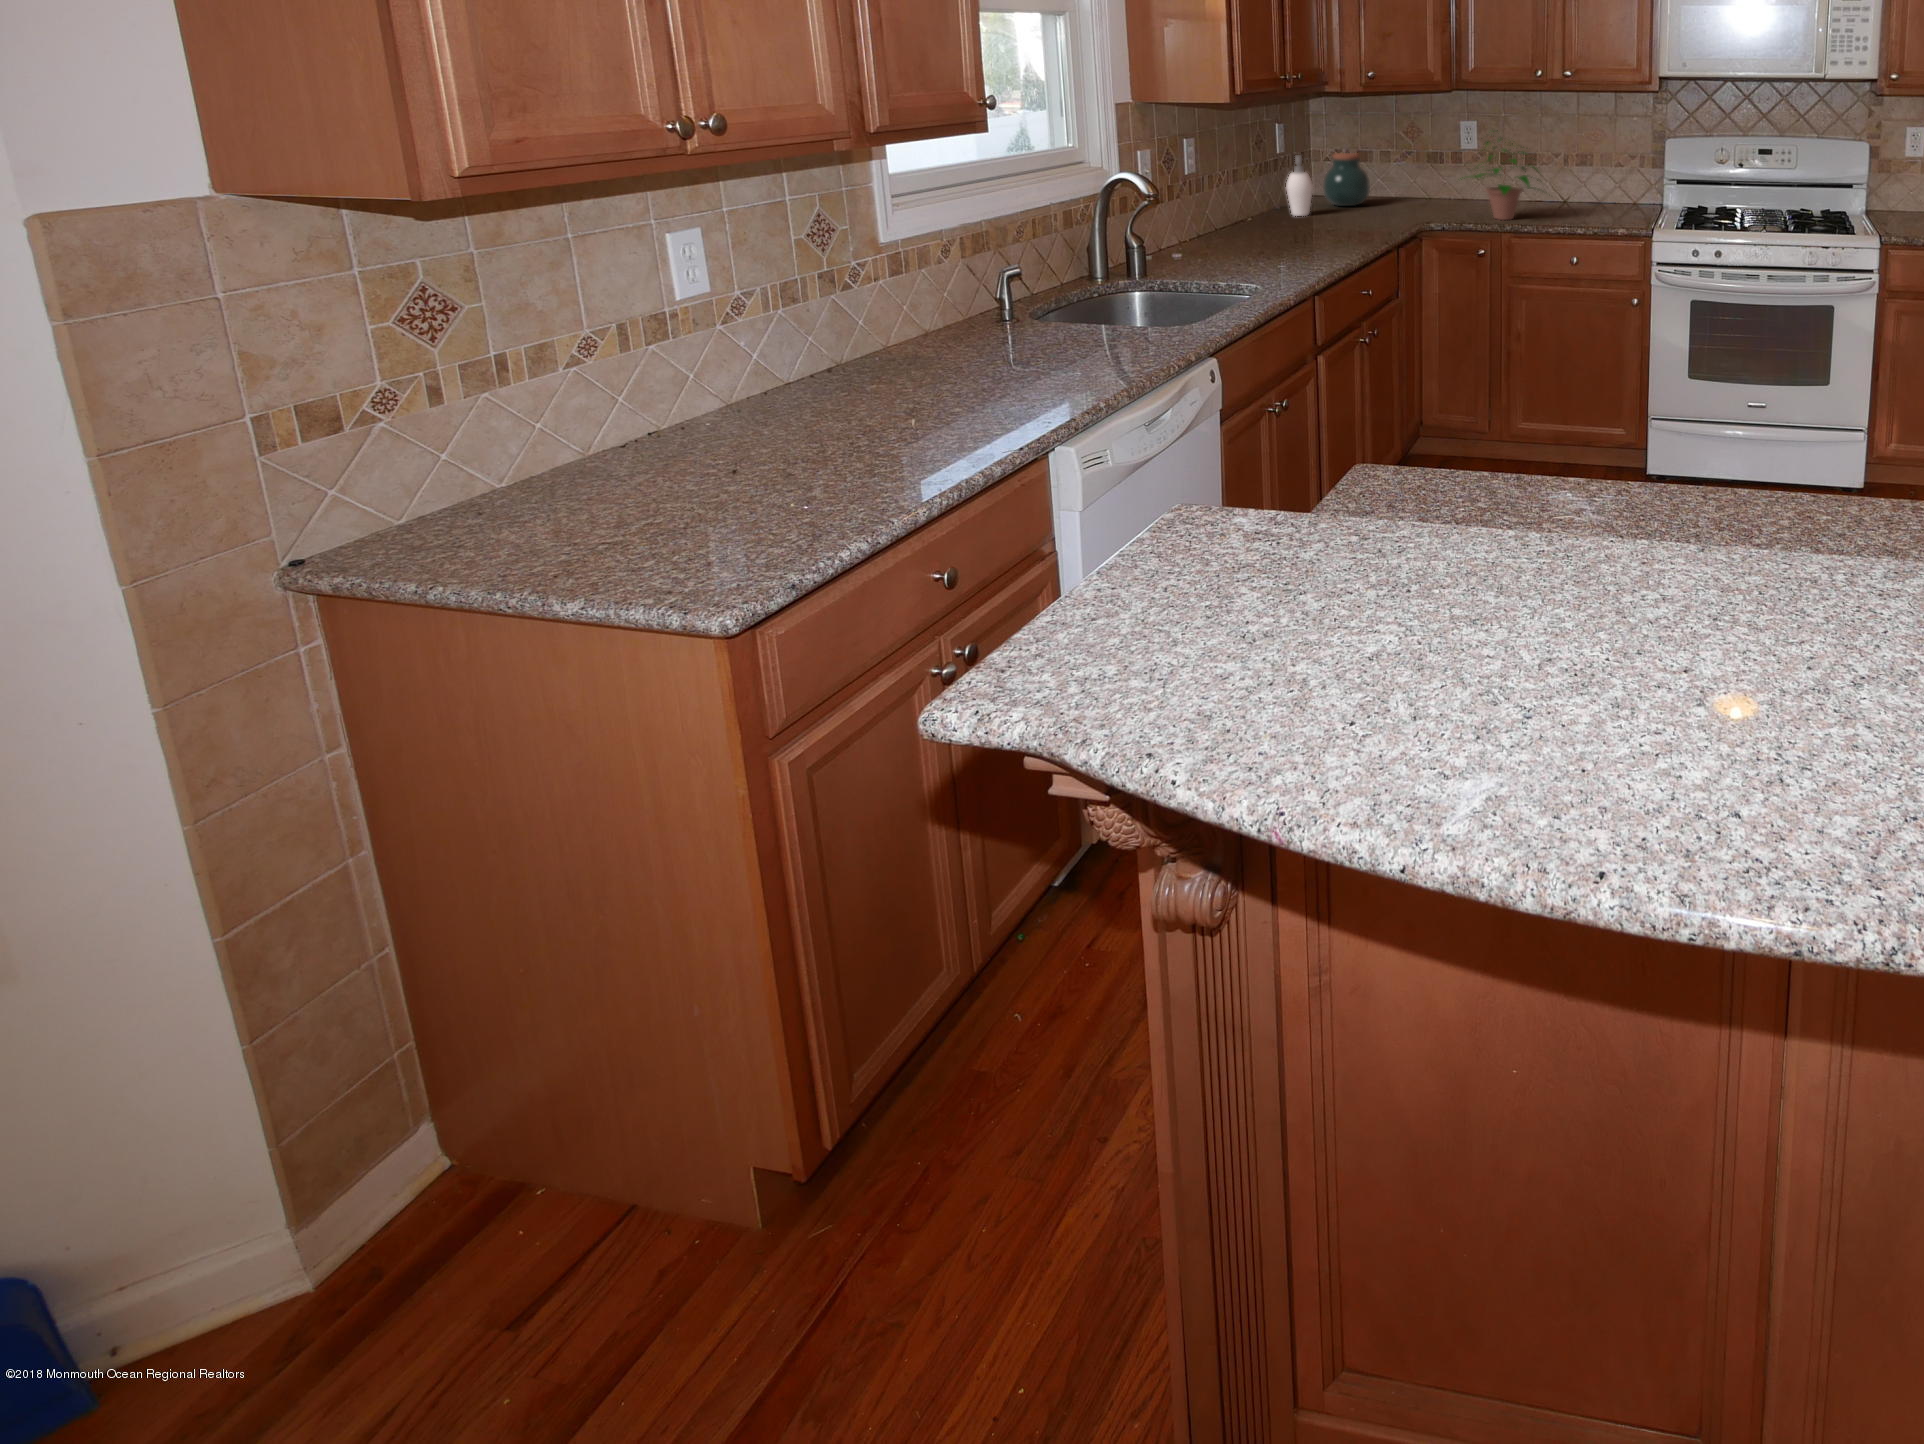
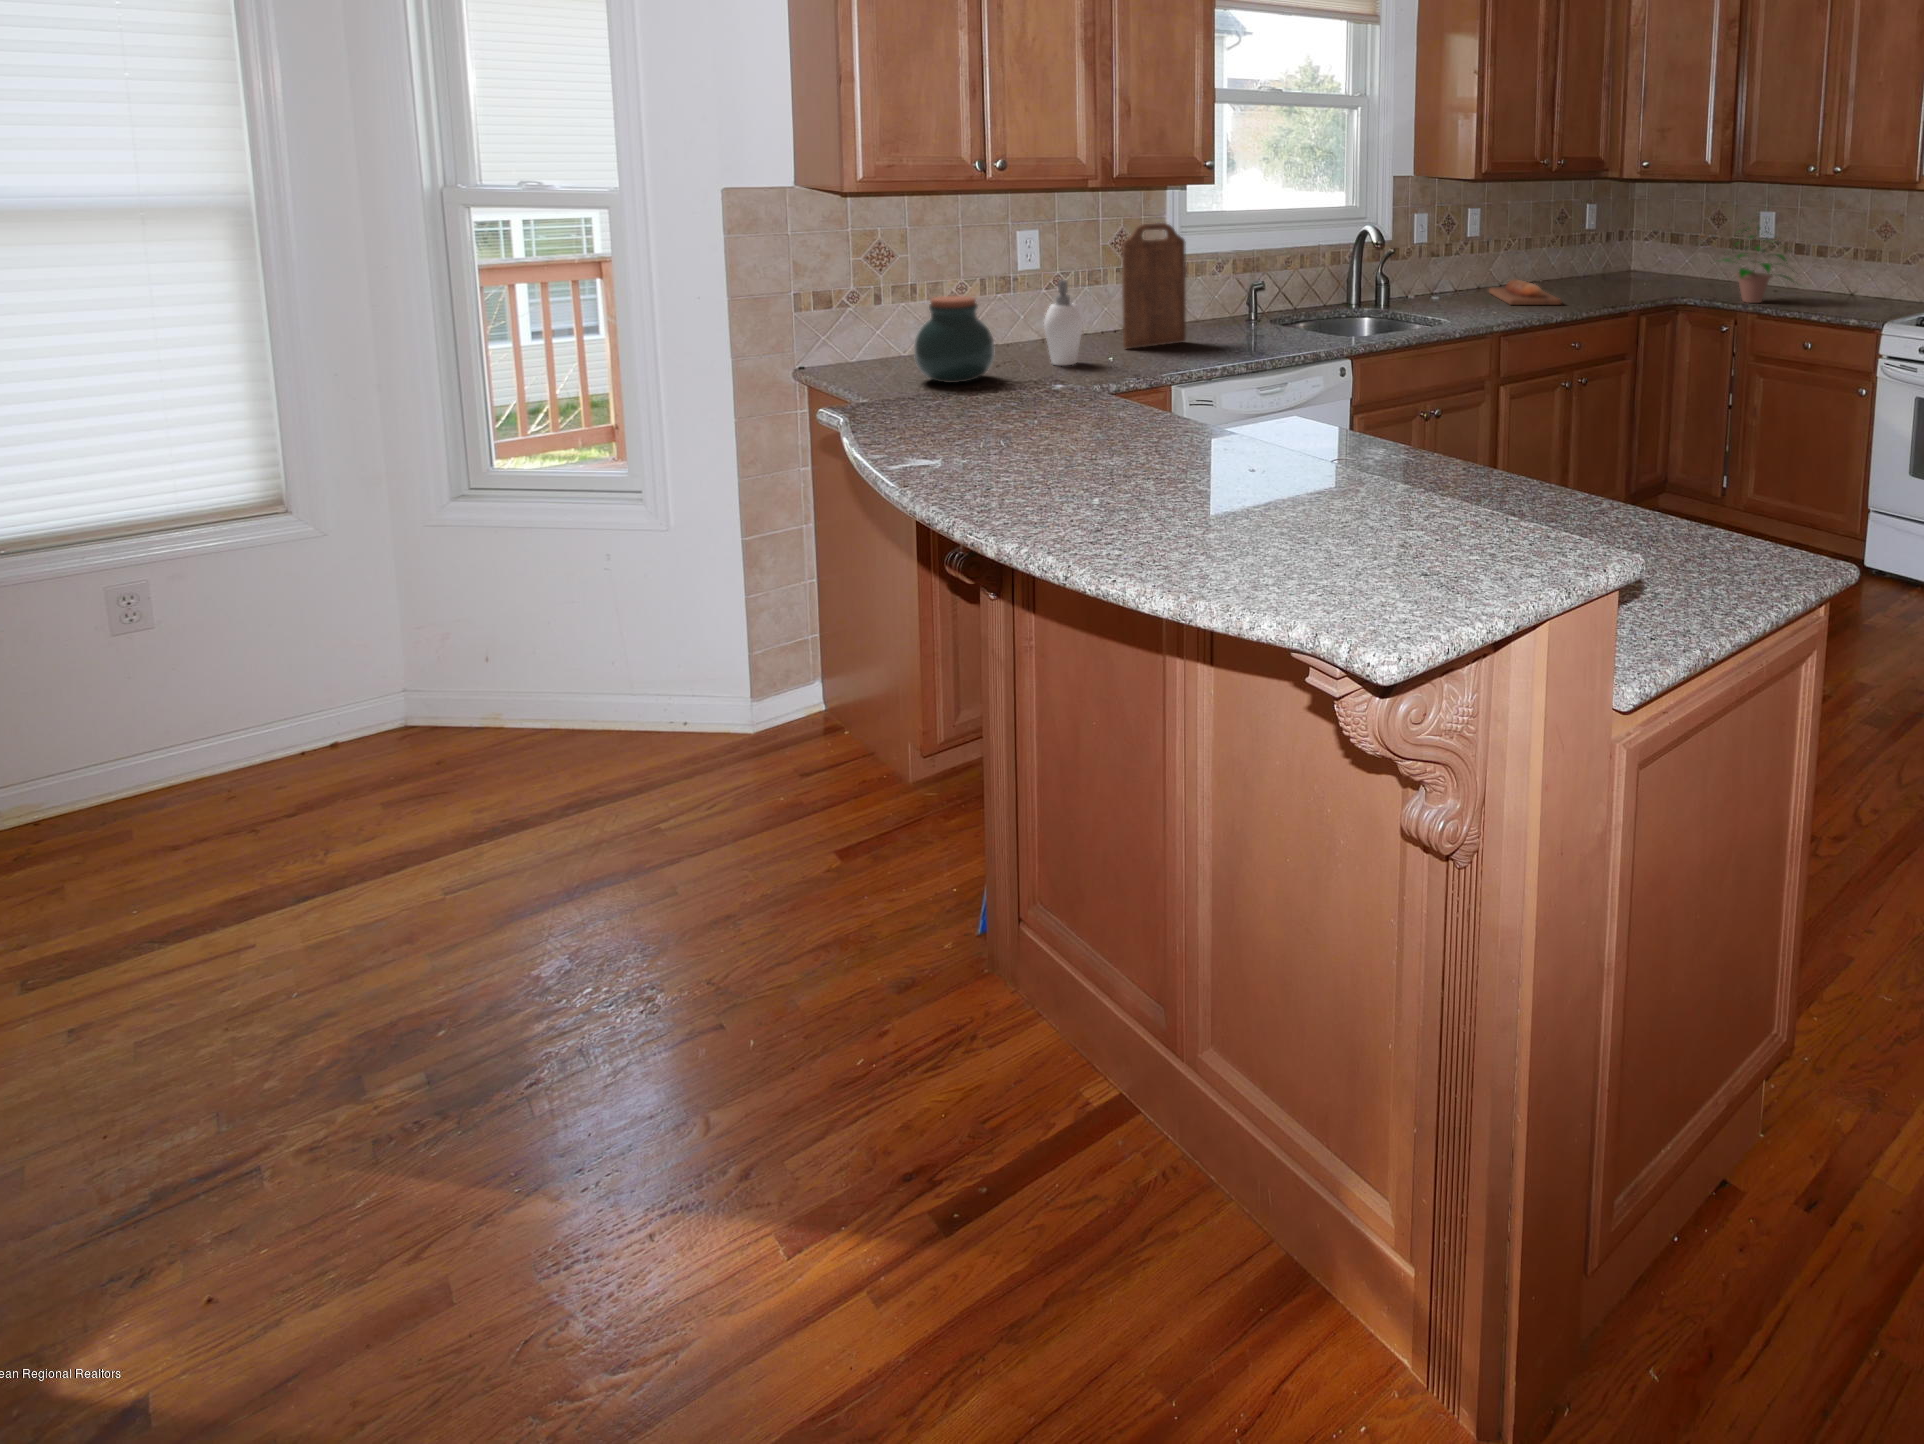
jar: present [1323,153,1370,206] -> present [914,296,994,383]
soap dispenser: present [1286,155,1313,216] -> present [1044,280,1082,365]
cutting board: none [874,199,971,399] -> present [1122,223,1186,348]
bread loaf: none [1228,219,1337,252] -> present [1489,279,1562,305]

